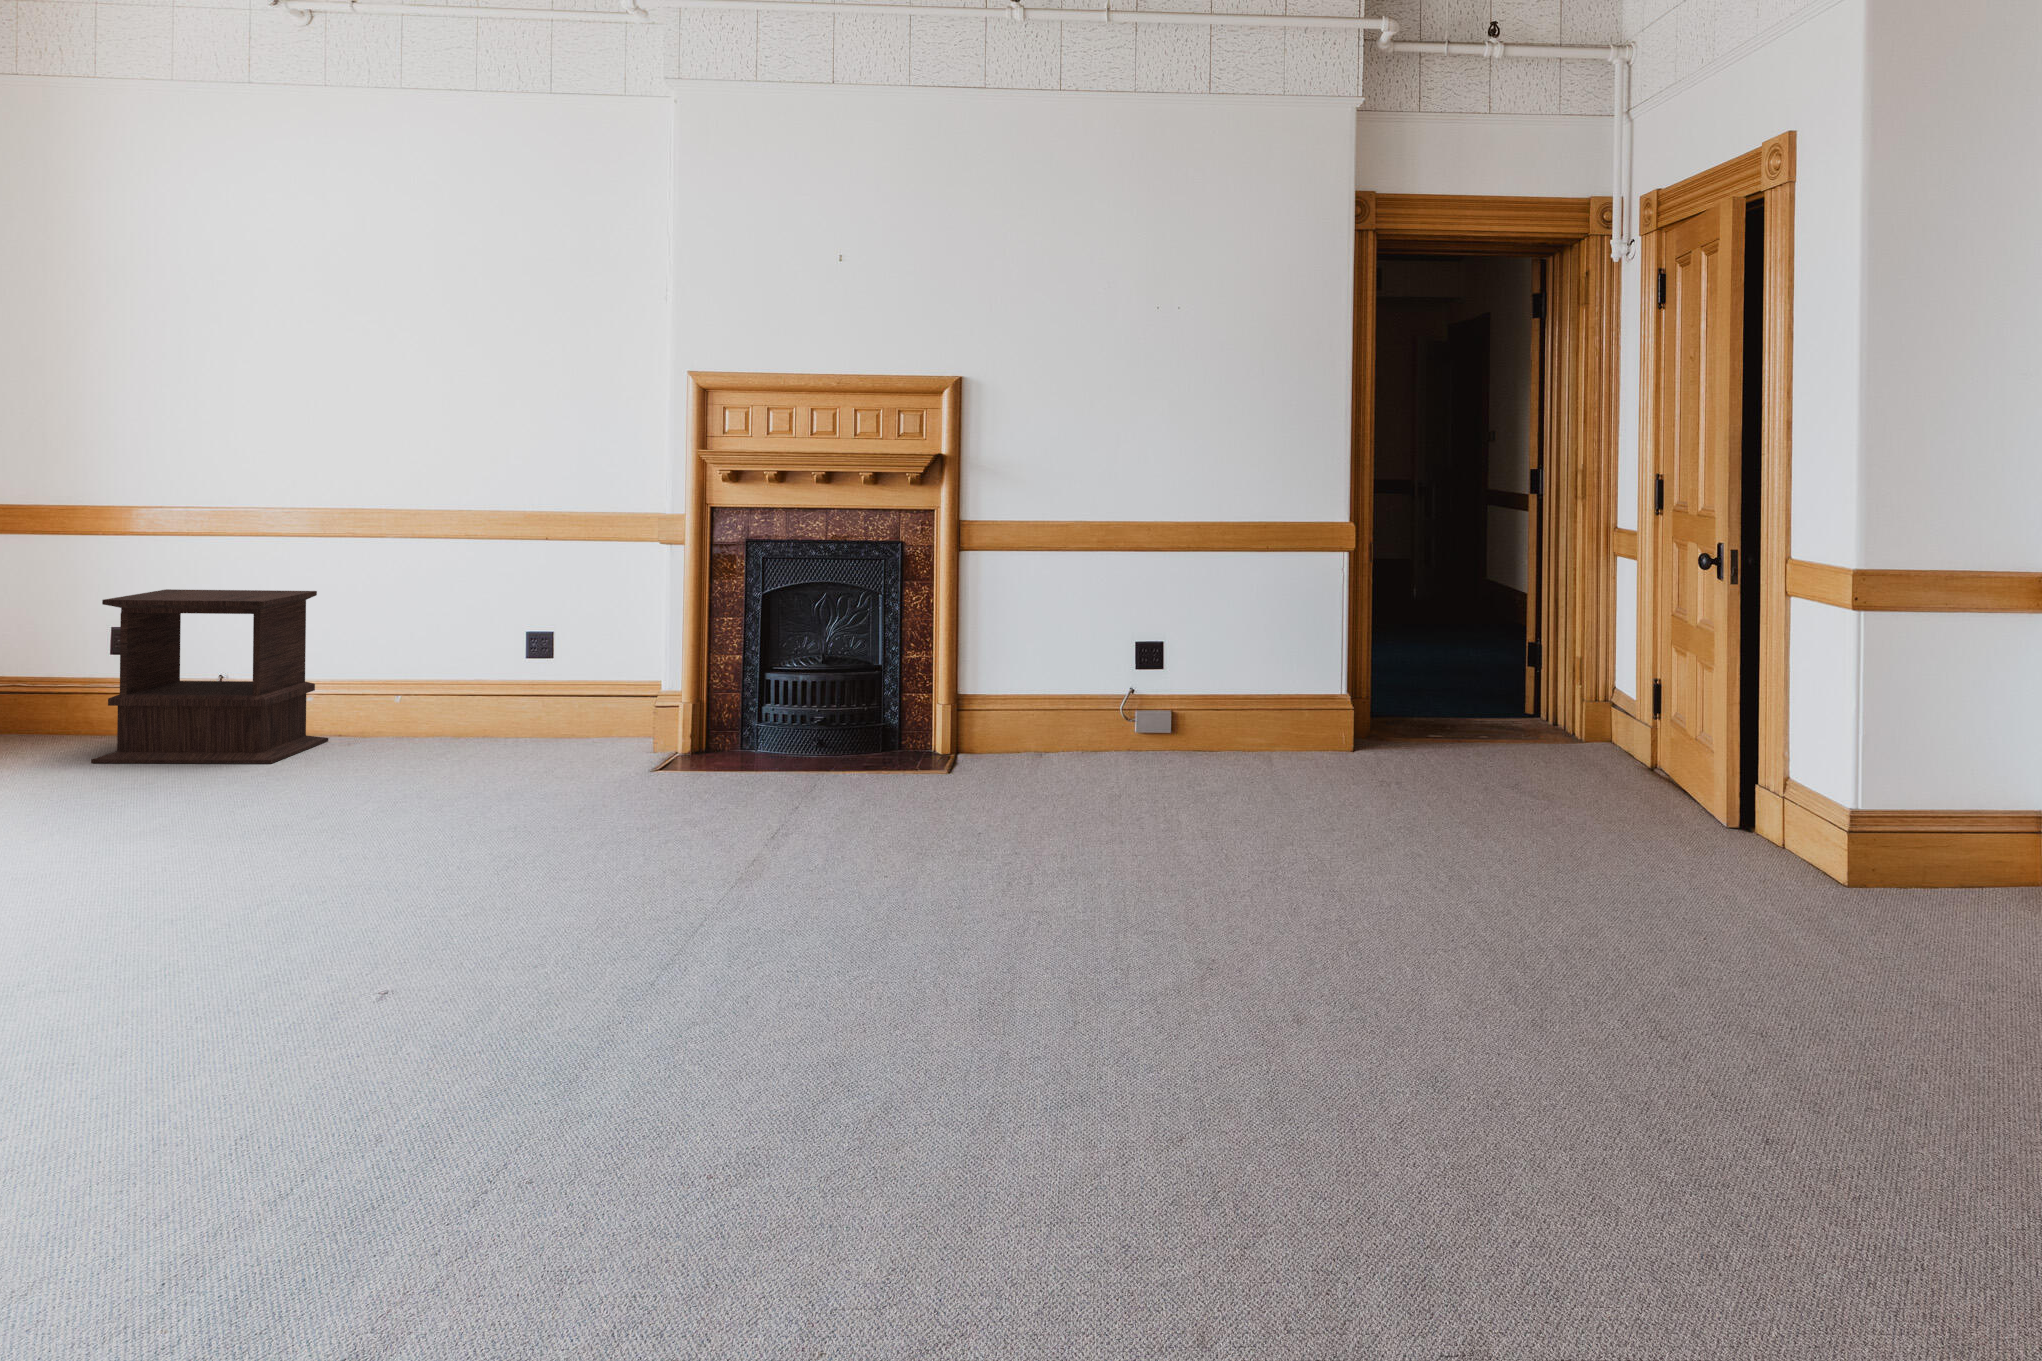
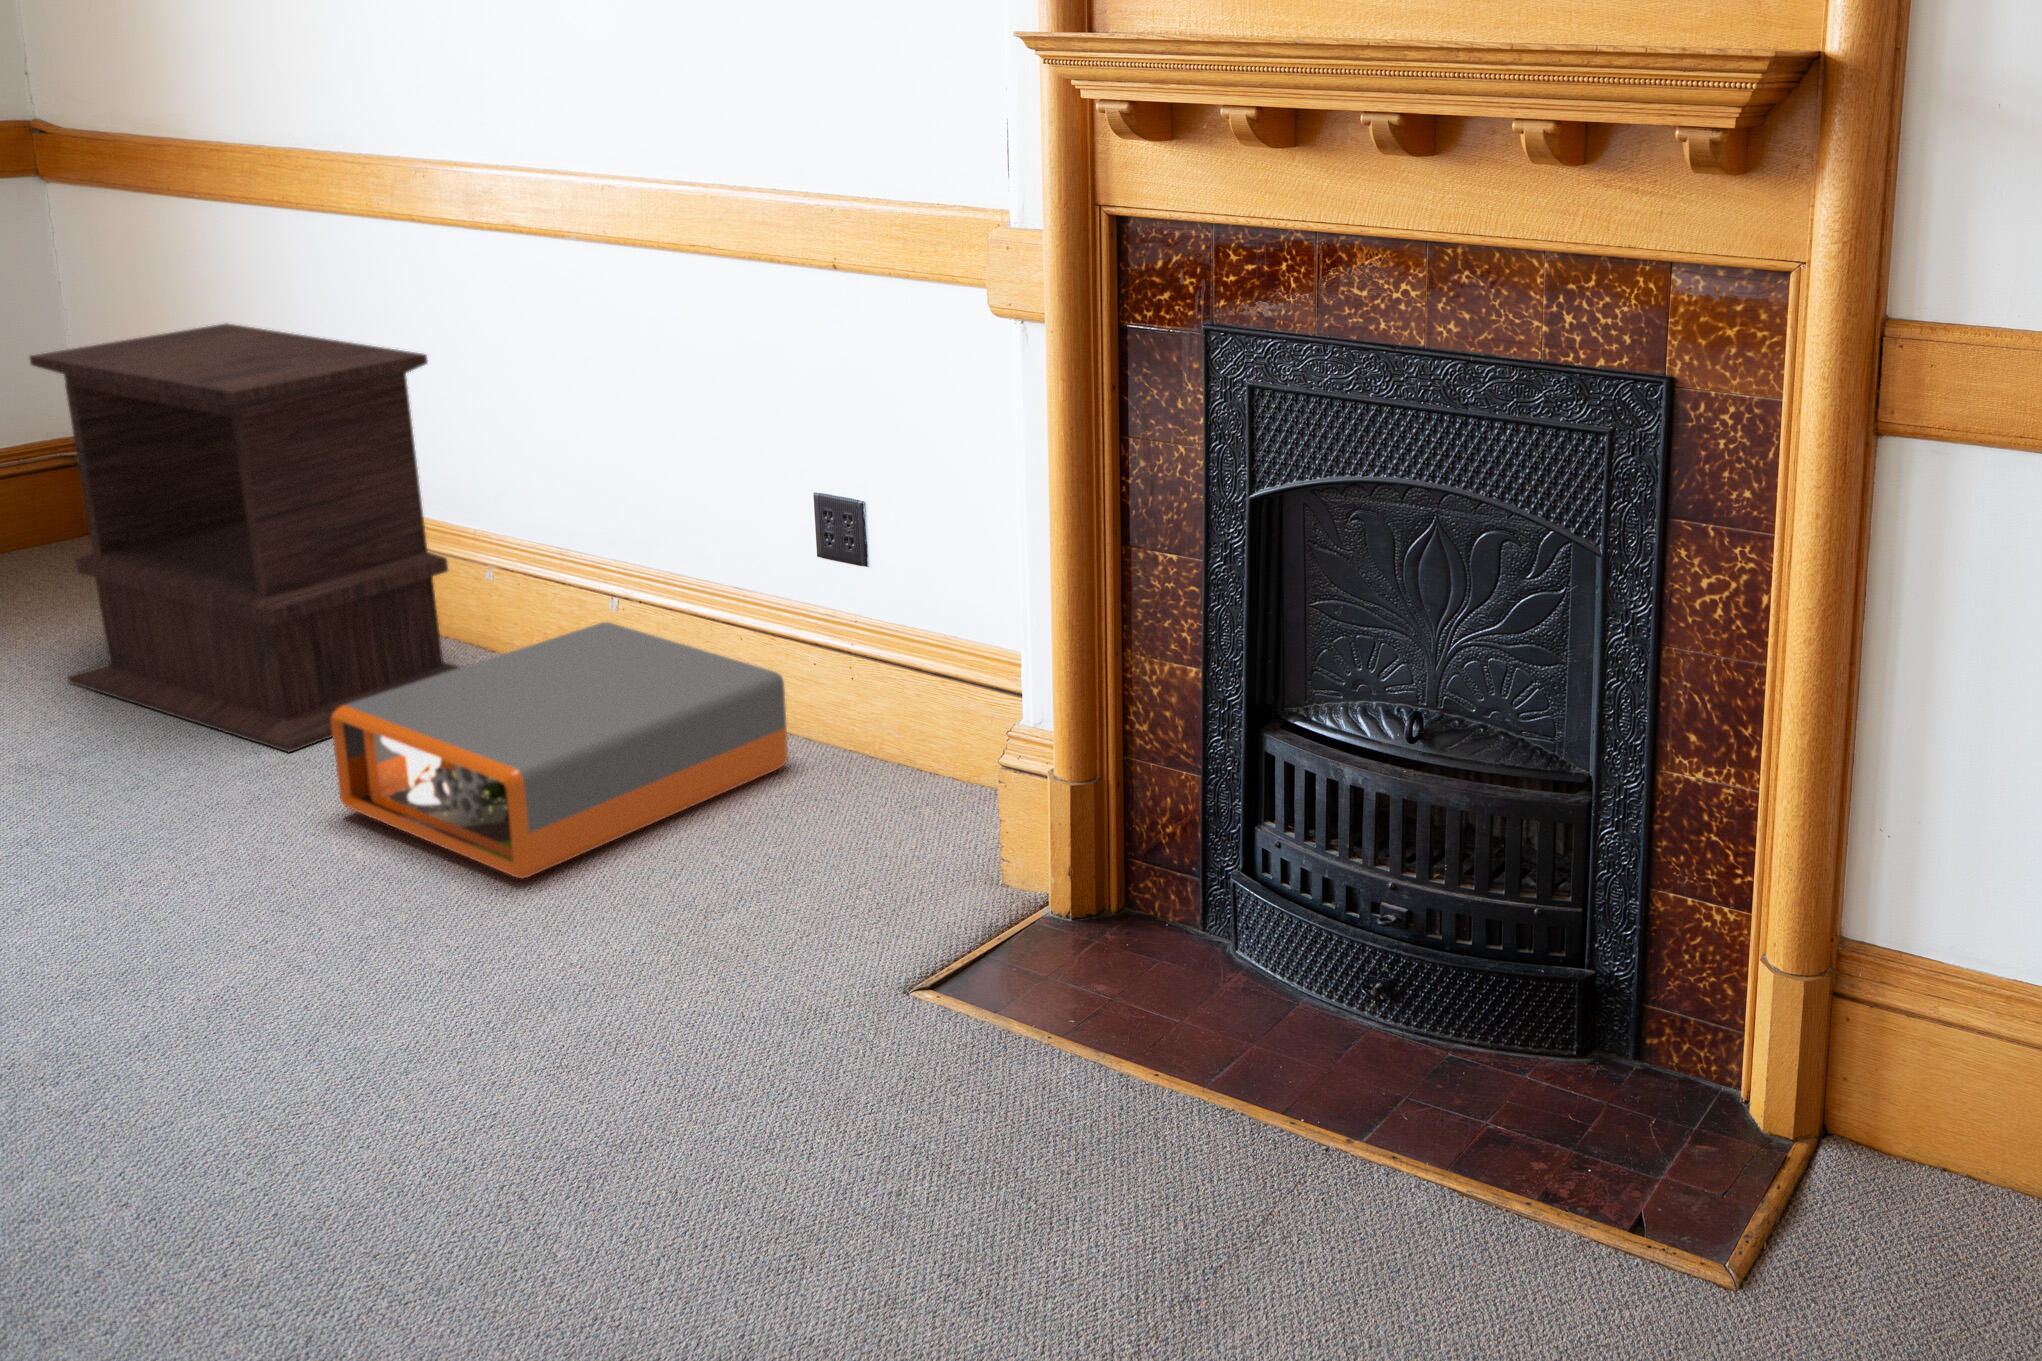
storage box: none [340,698,522,770] -> present [331,622,788,878]

